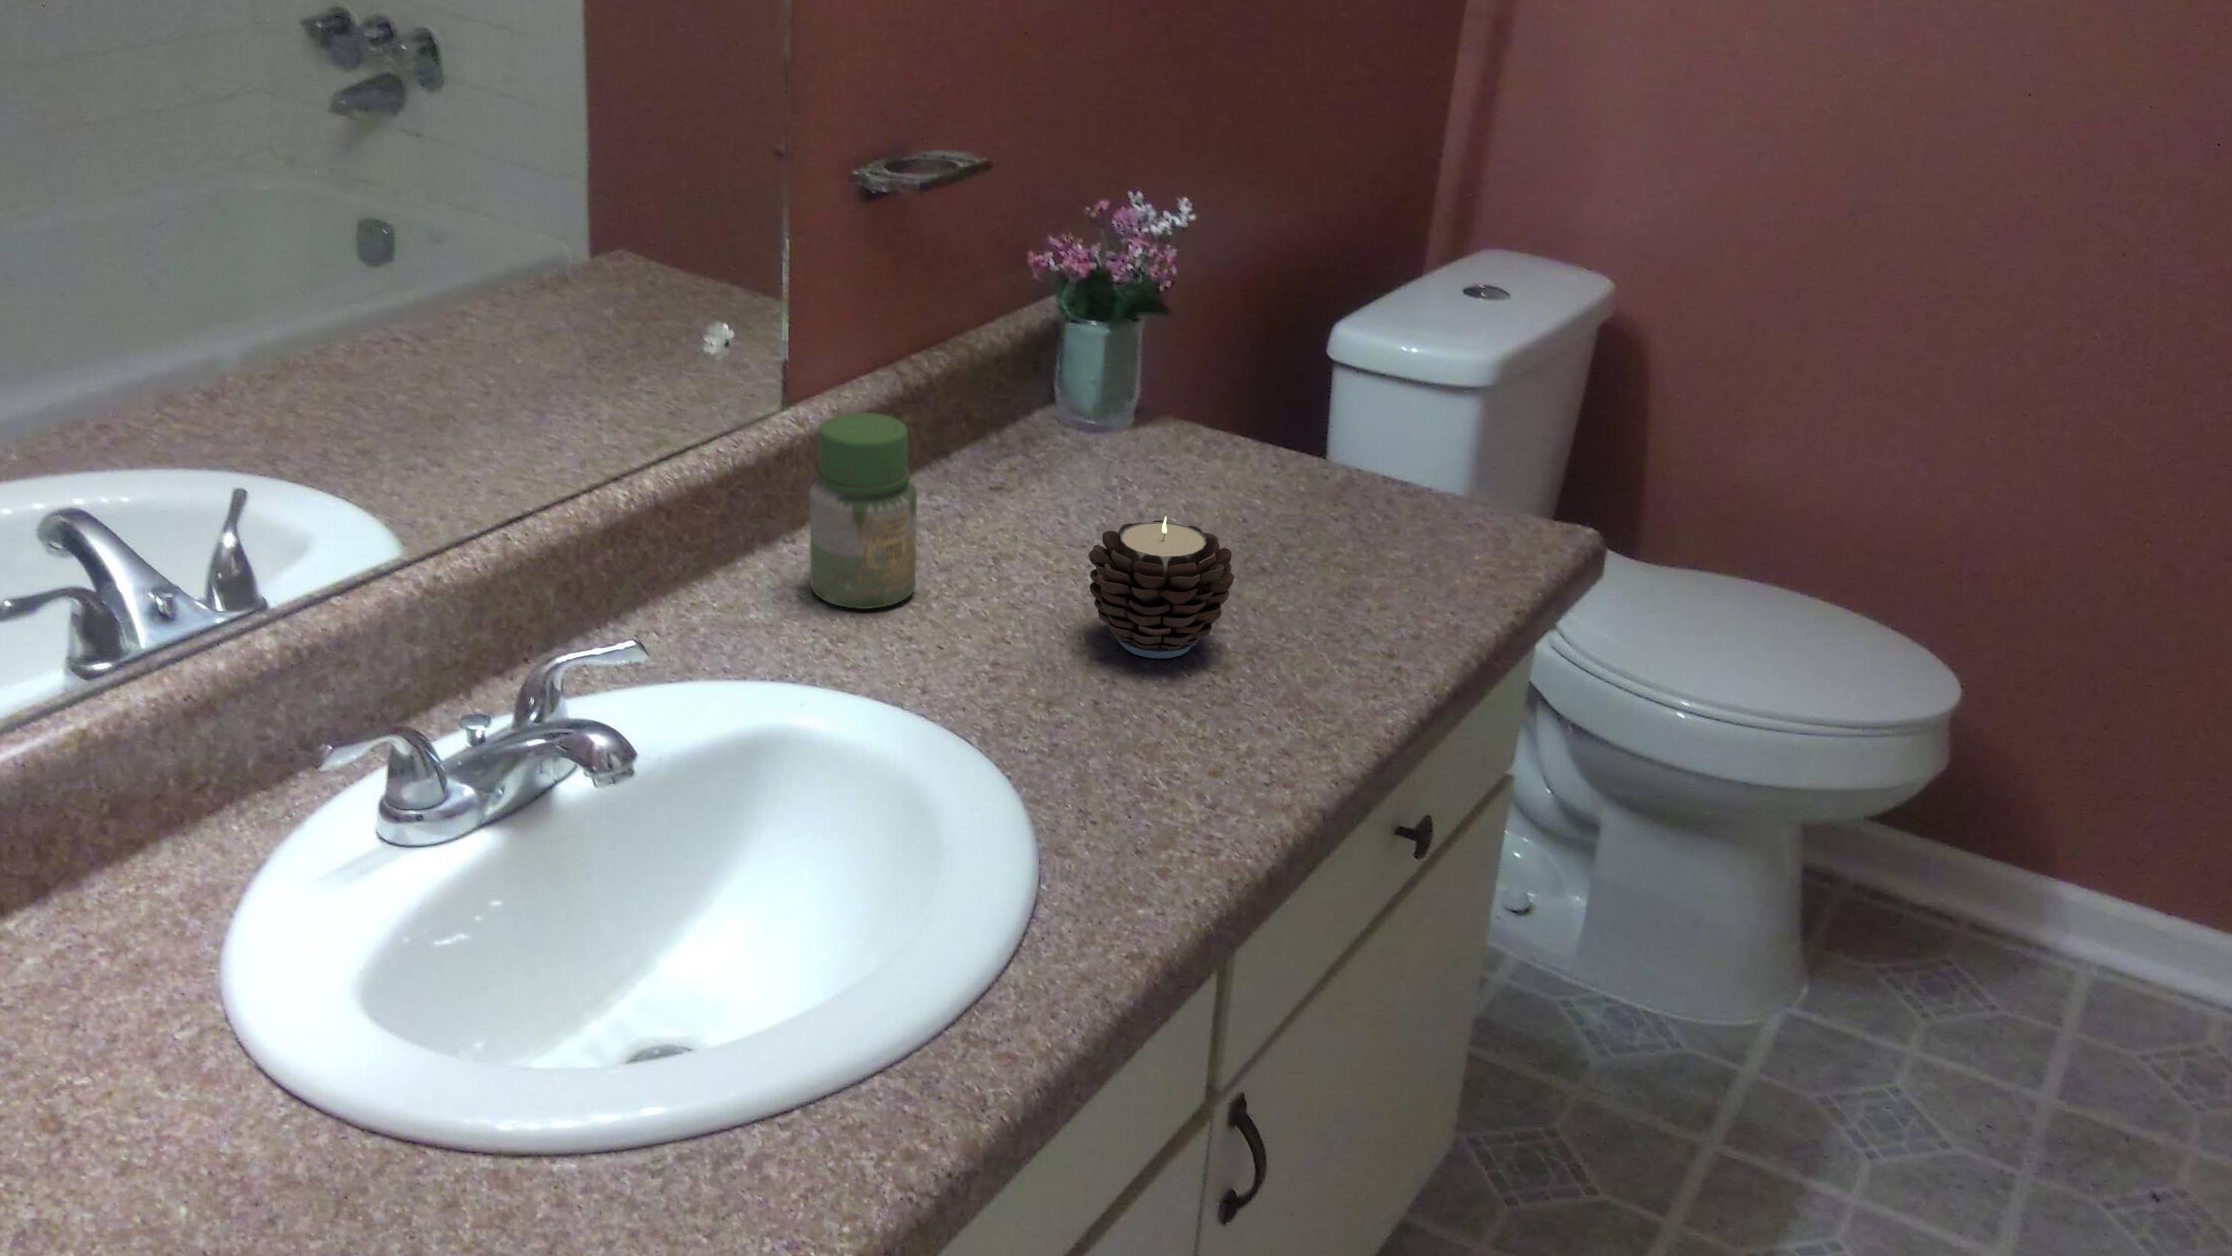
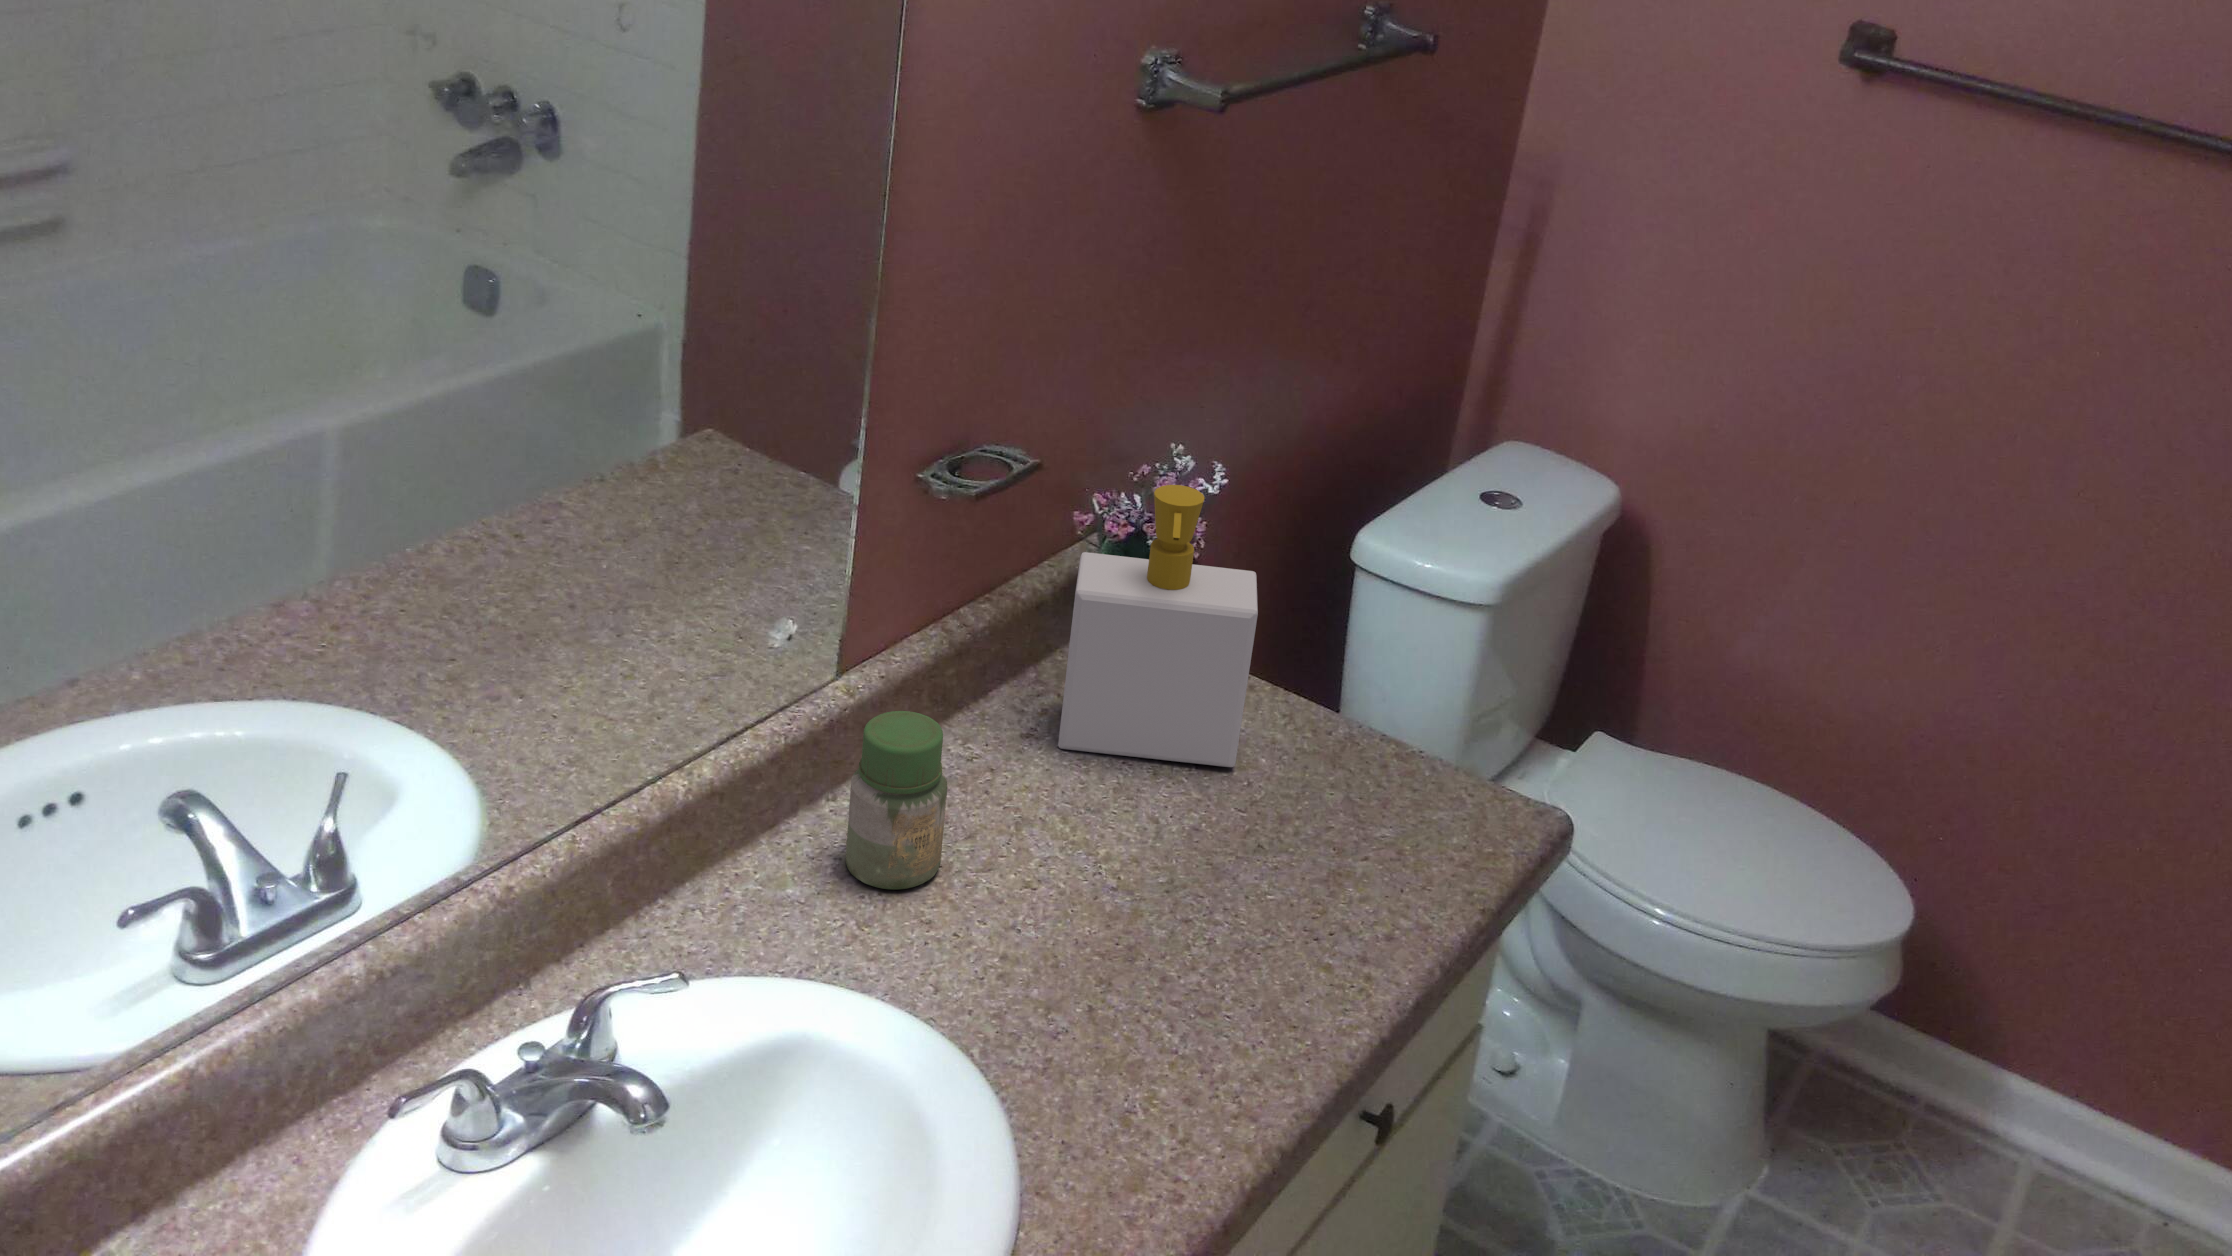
soap bottle: none [1033,184,1244,502] -> present [1058,485,1258,767]
candle: present [1089,516,1234,658] -> none [1094,828,1223,959]

